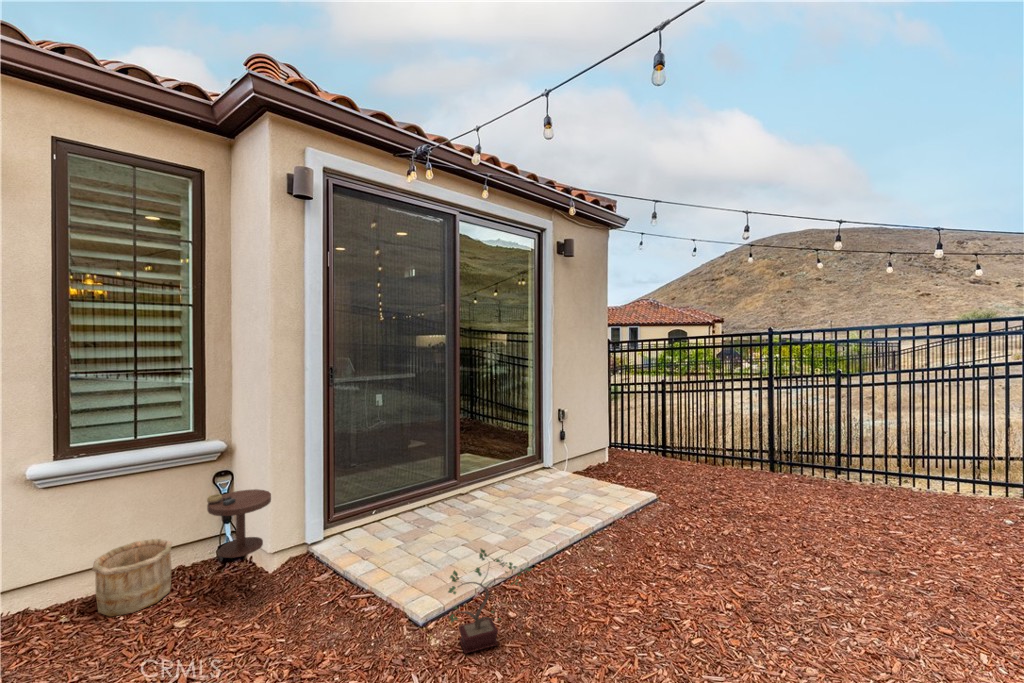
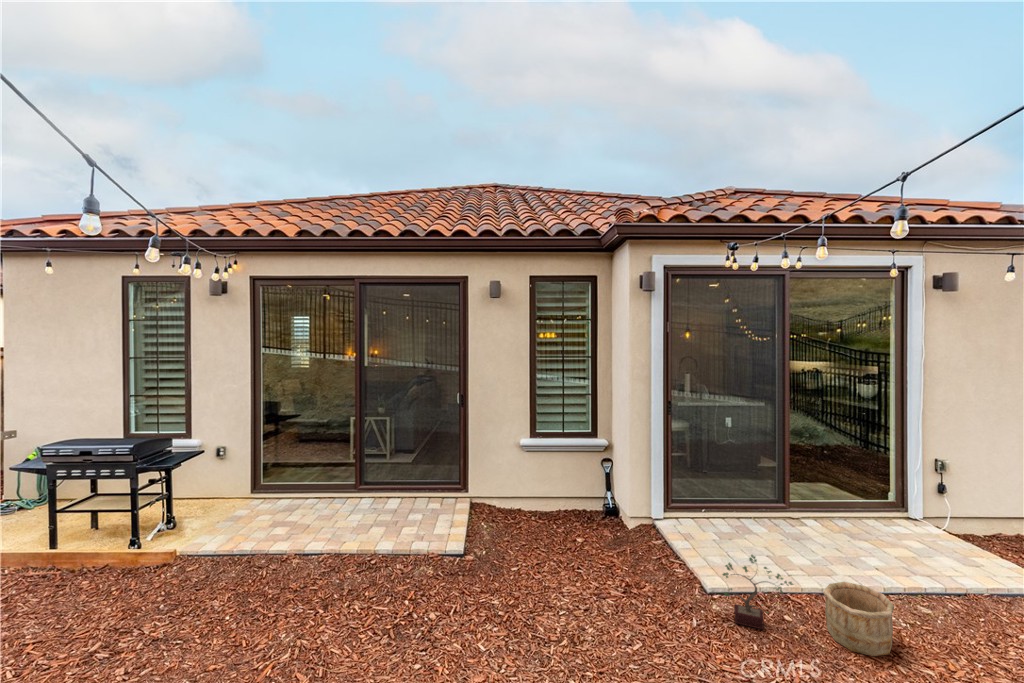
side table: present [207,489,271,558] -> none [593,472,627,536]
wooden bucket: present [92,539,172,617] -> present [823,582,894,656]

